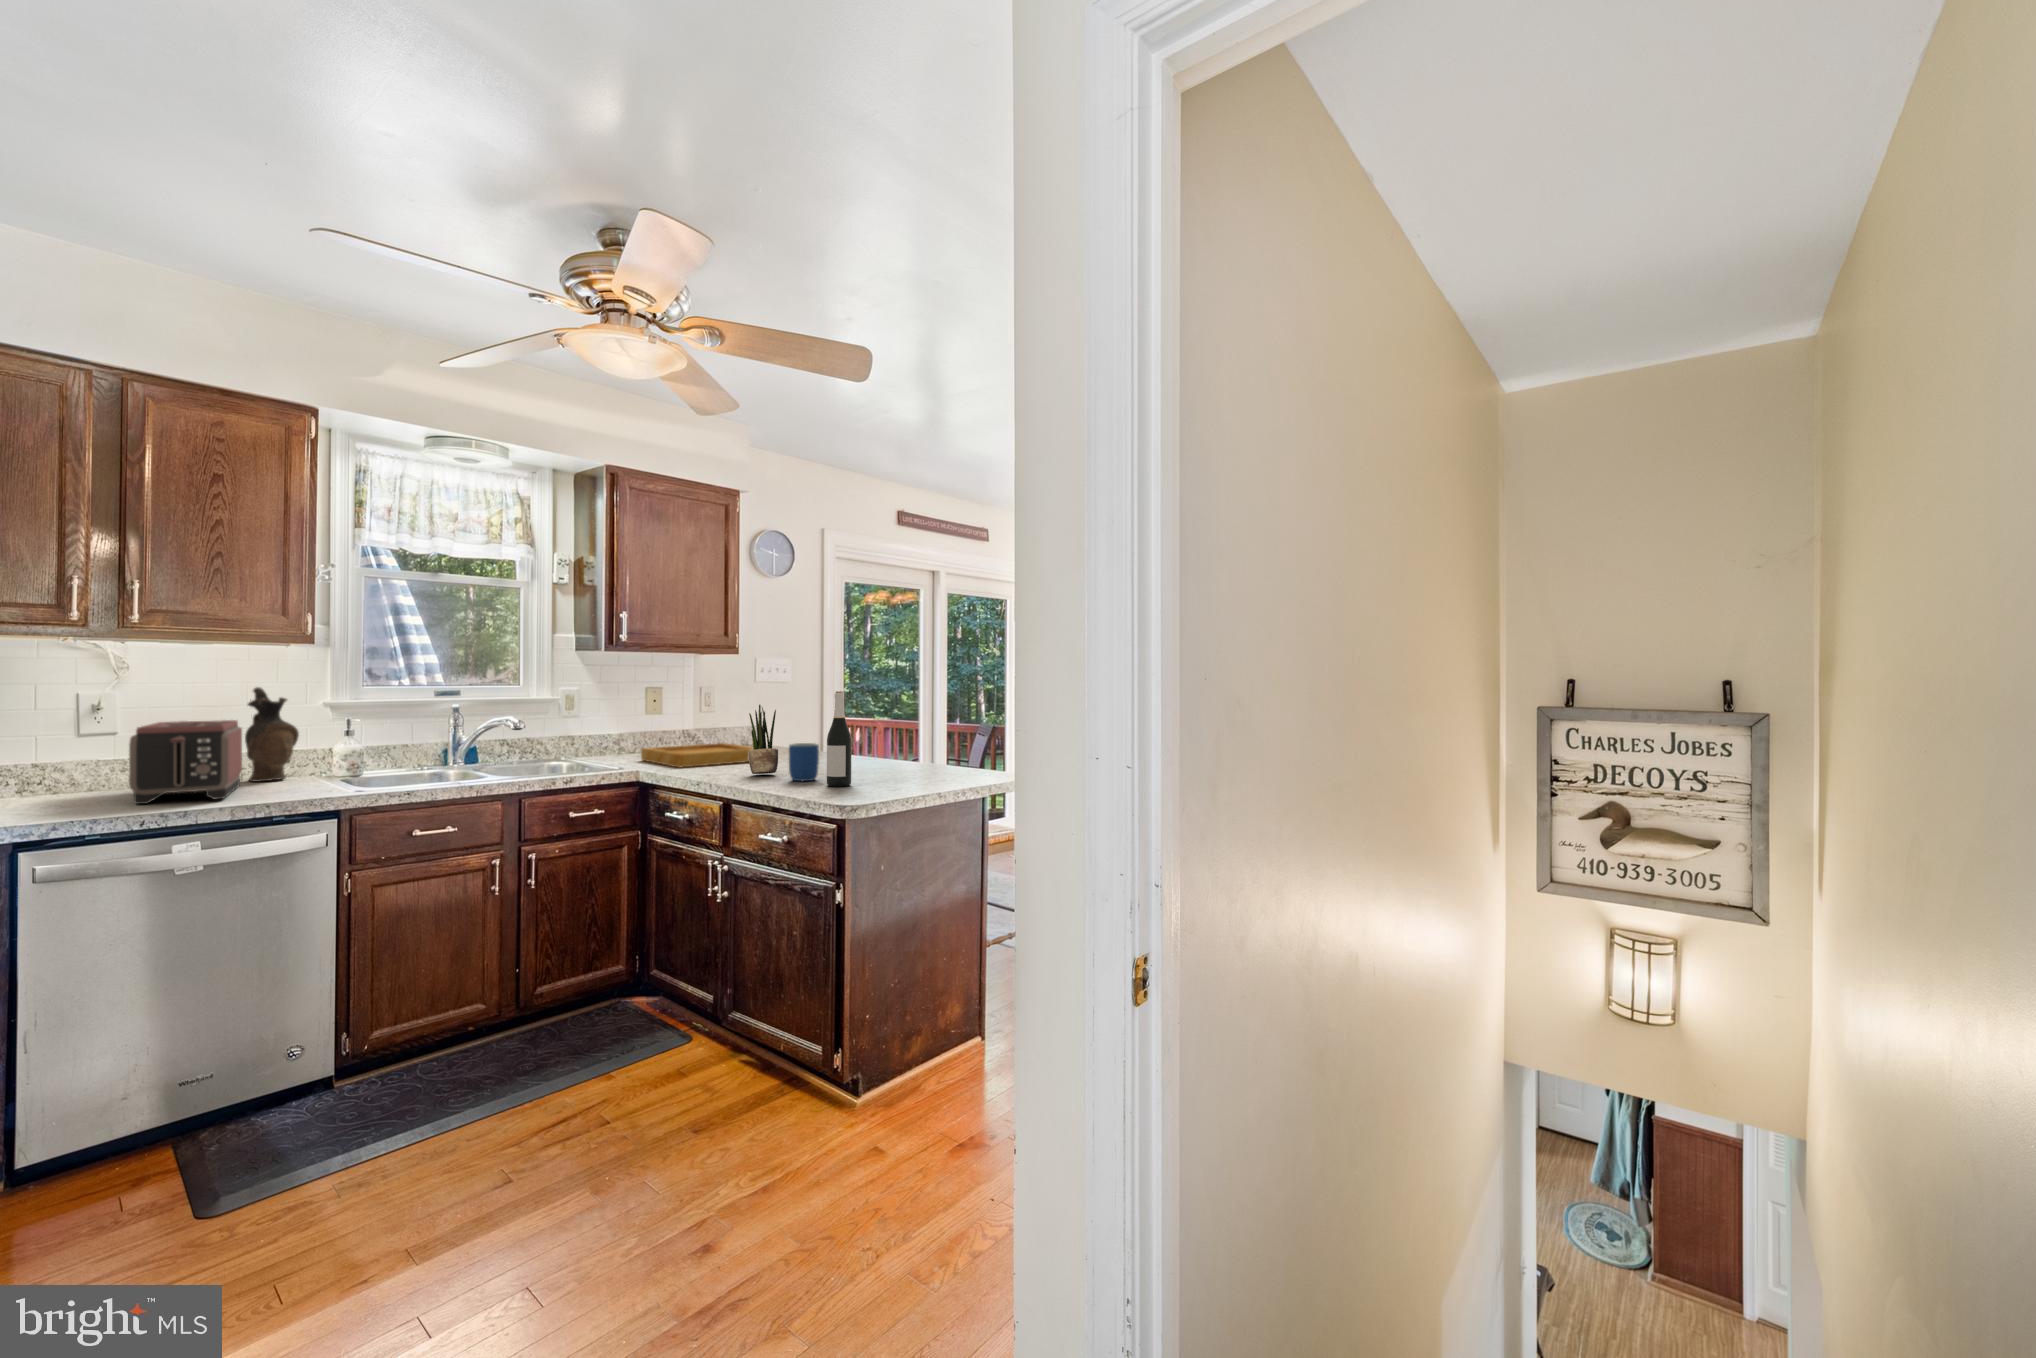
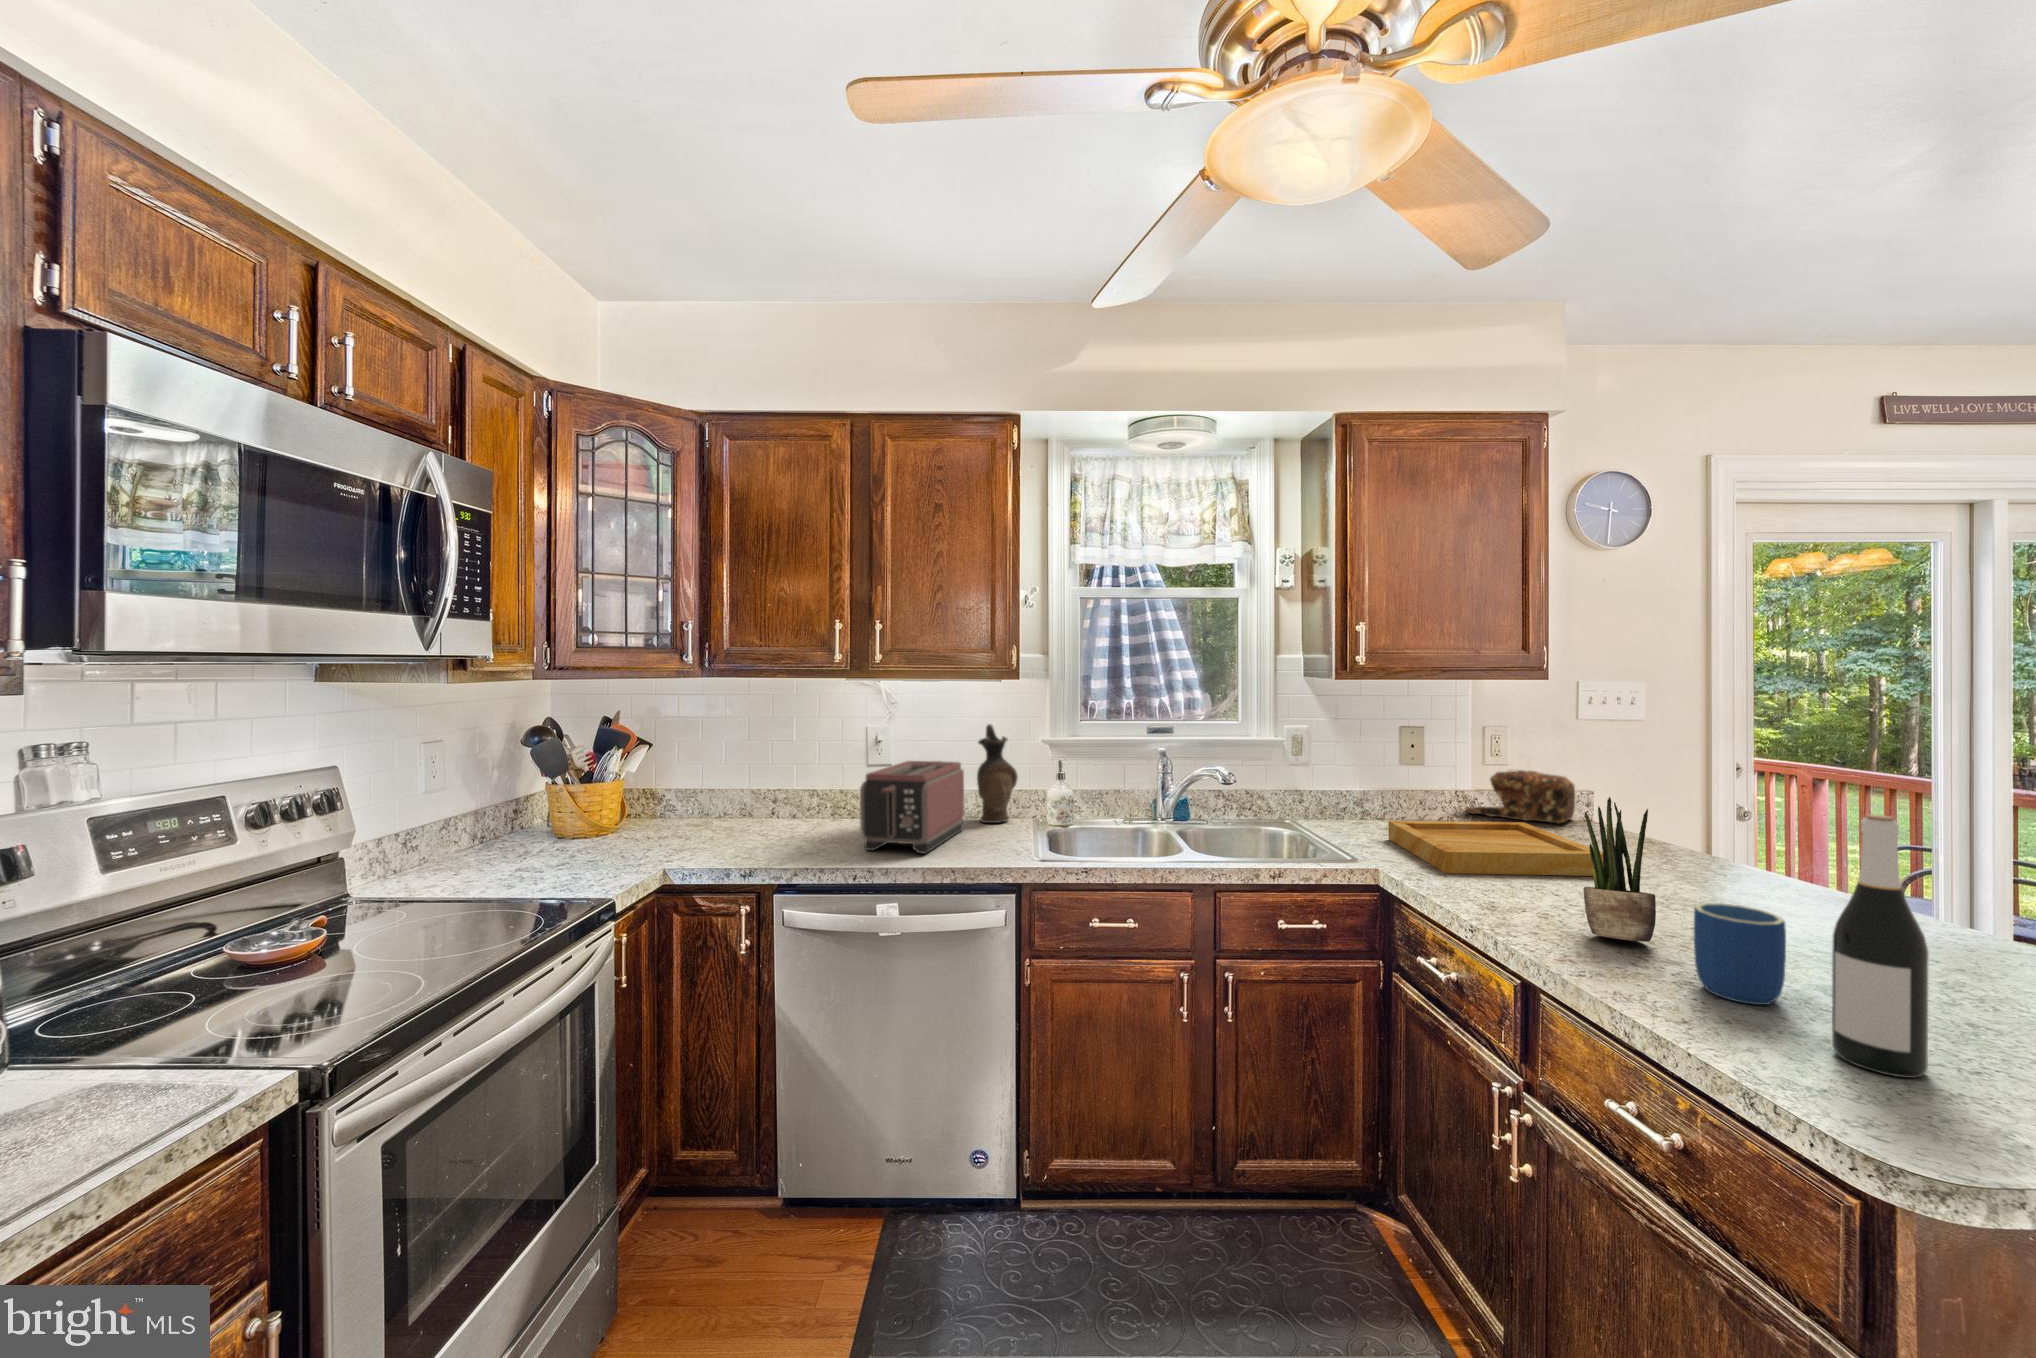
bread loaf: none [687,717,753,749] -> present [1465,770,1575,823]

